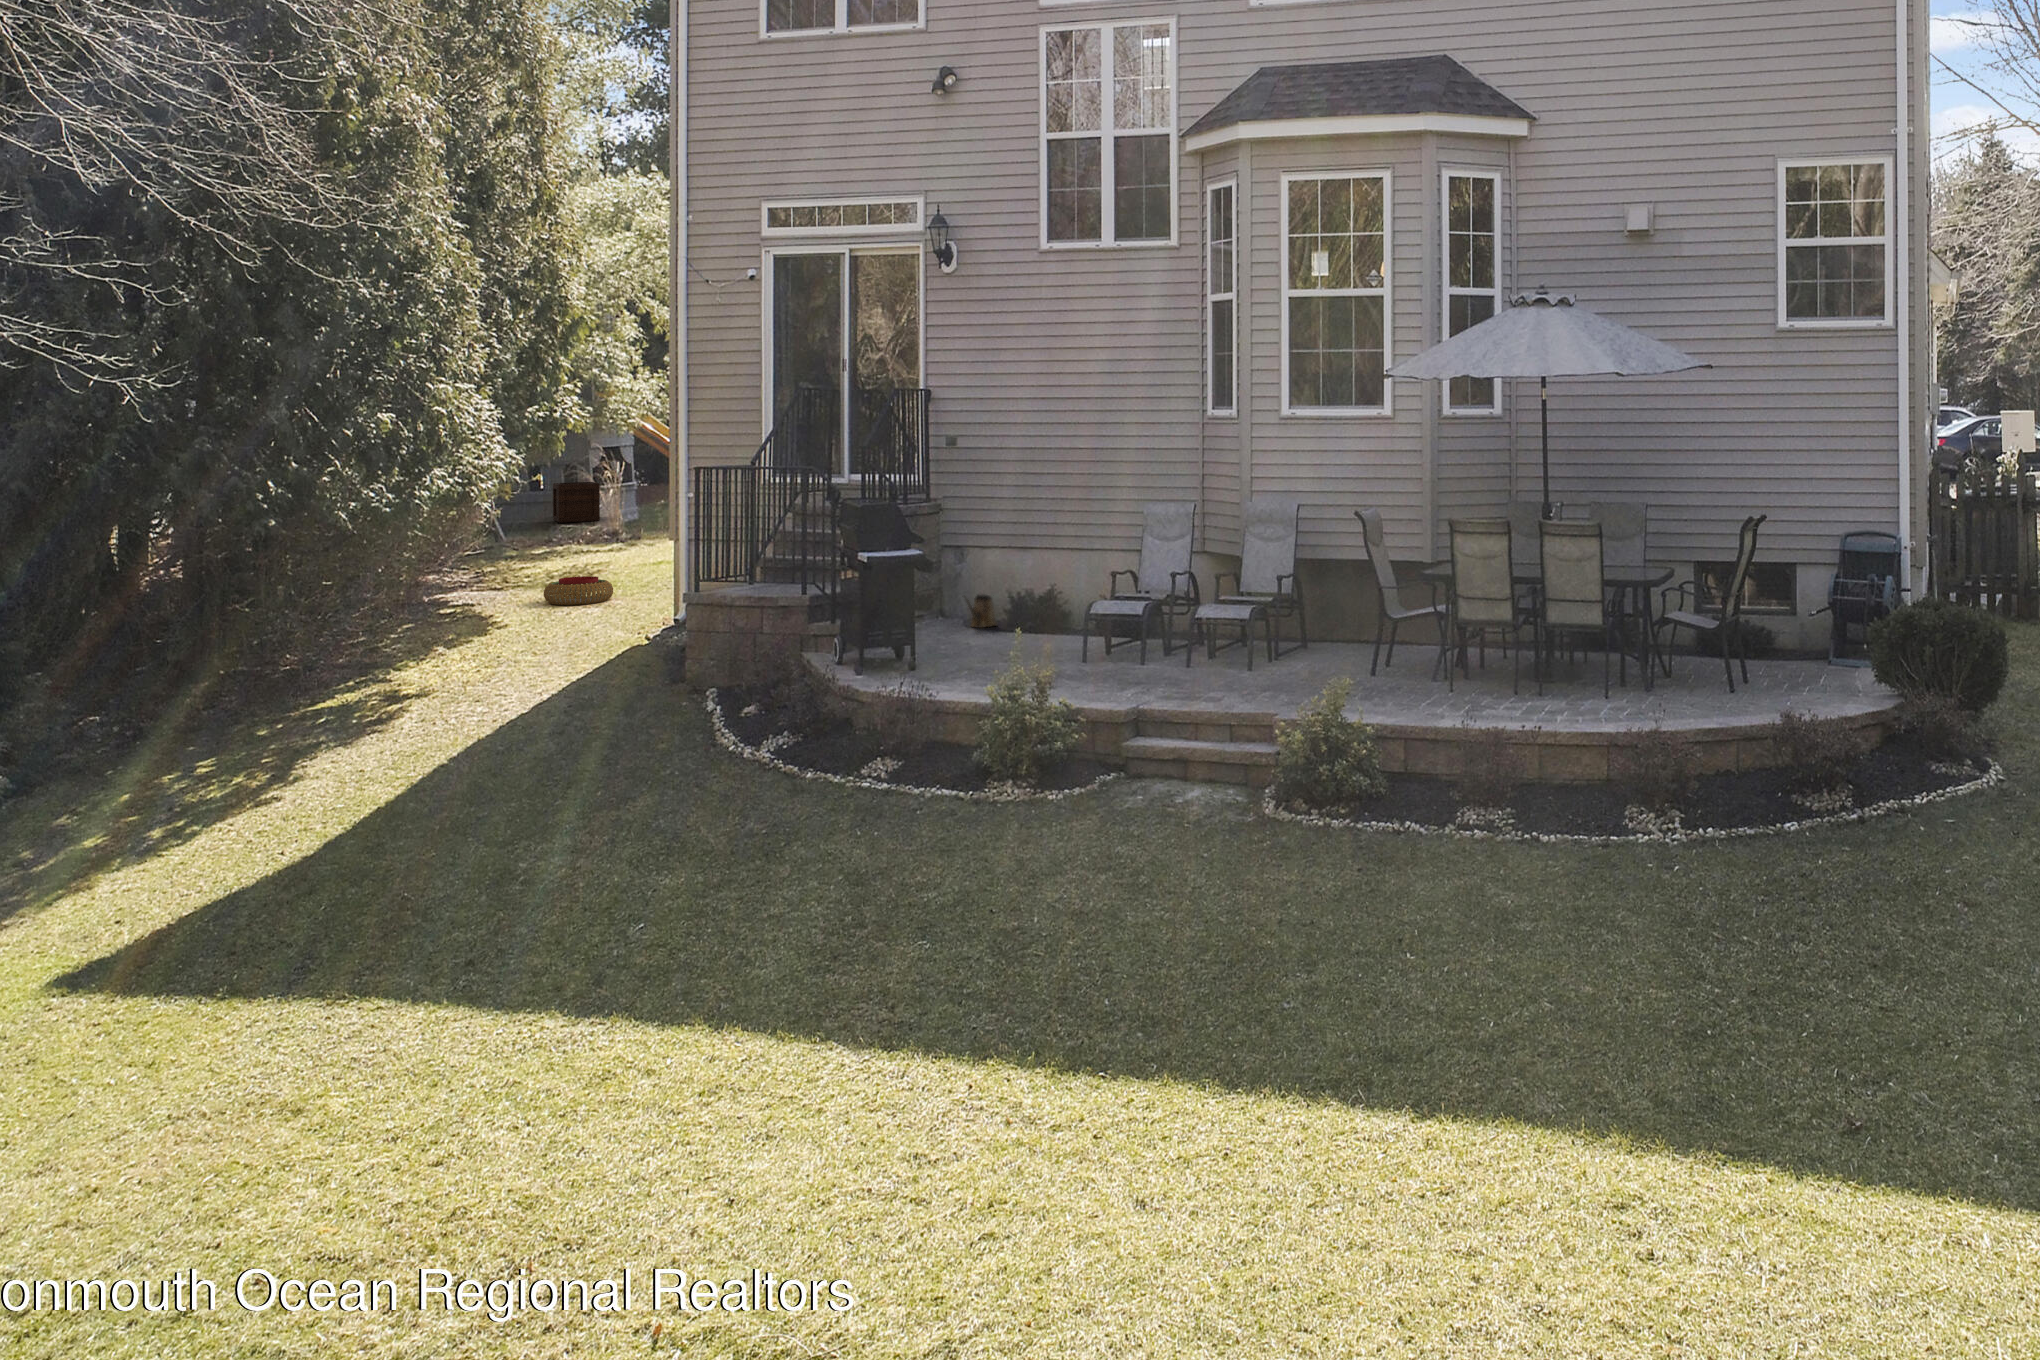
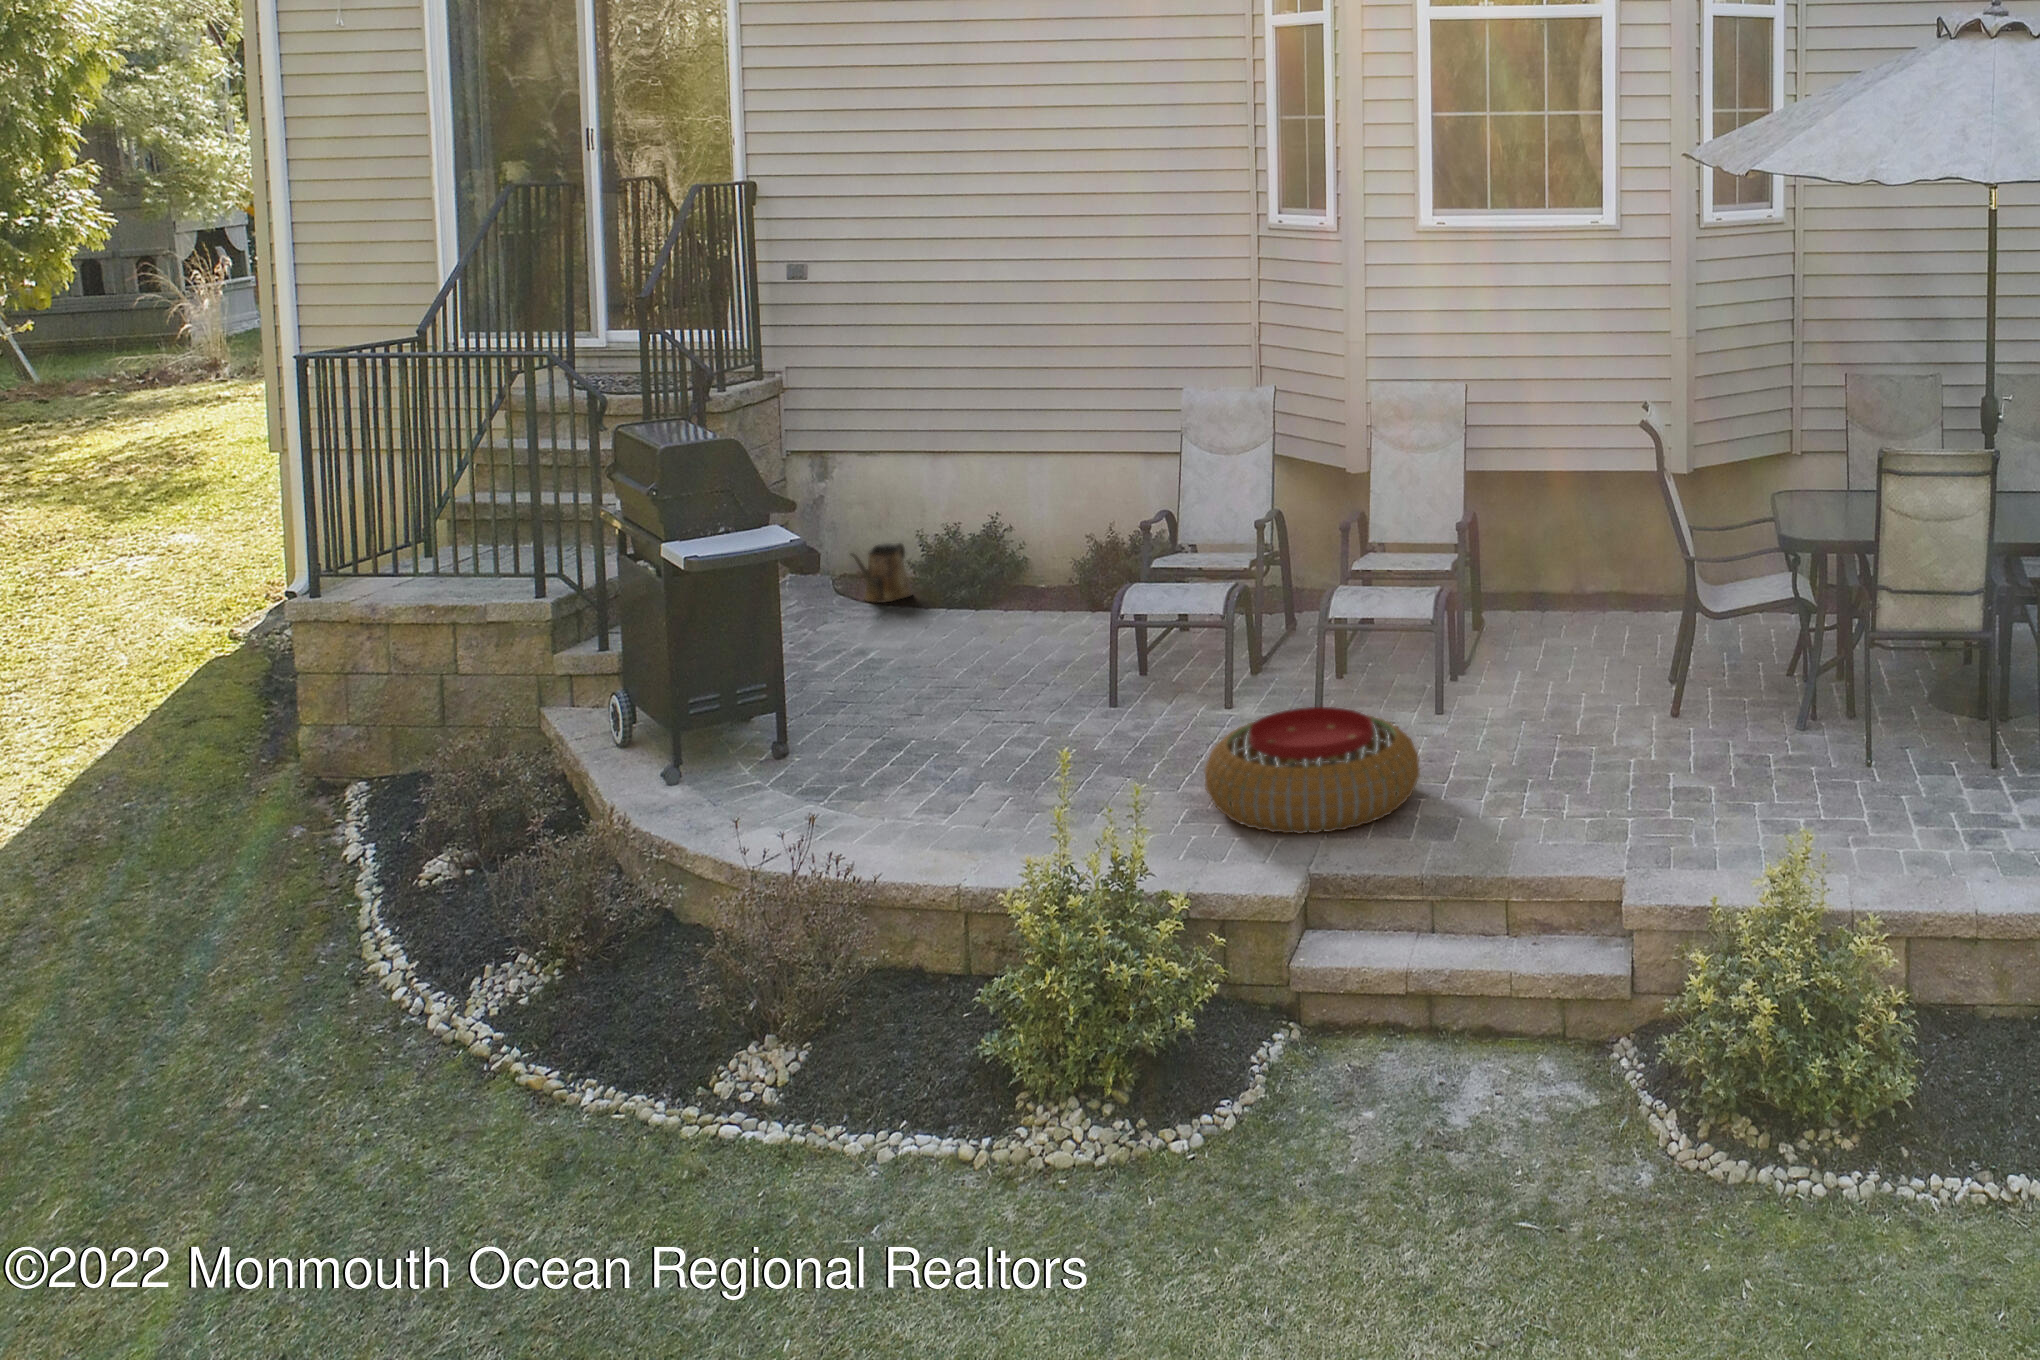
wooden crate: present [553,482,600,523] -> none [119,308,205,374]
pouf: present [544,576,613,605] -> present [1205,707,1420,834]

